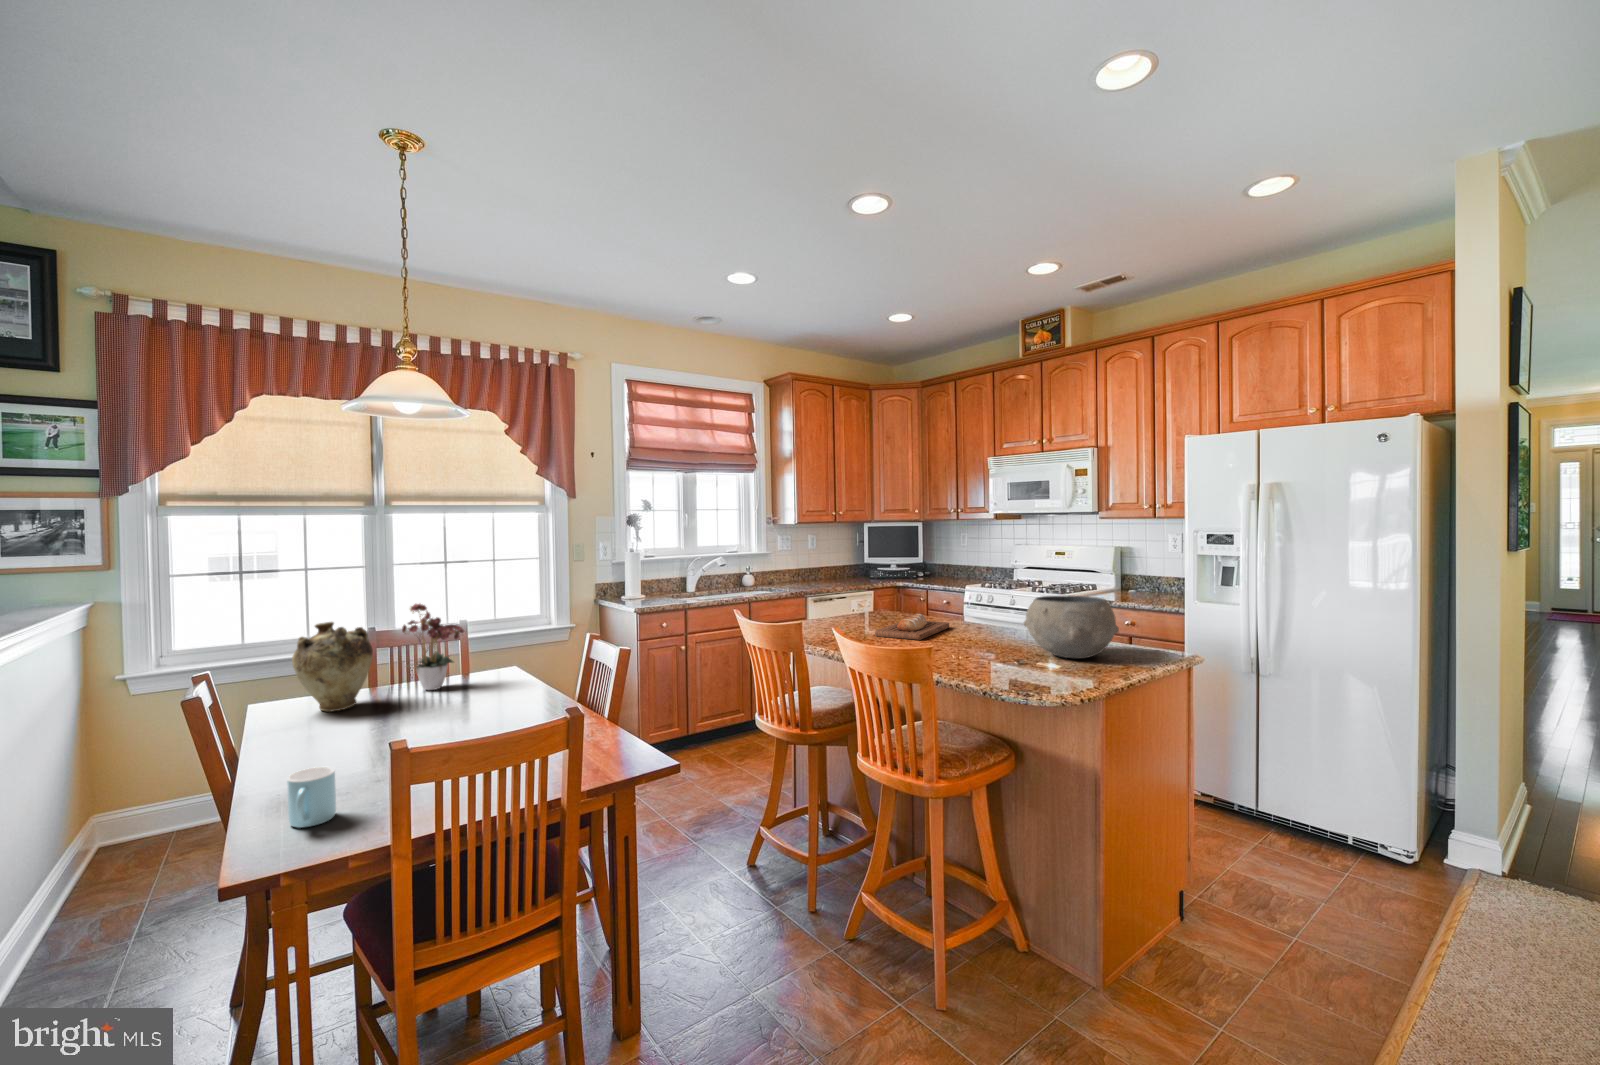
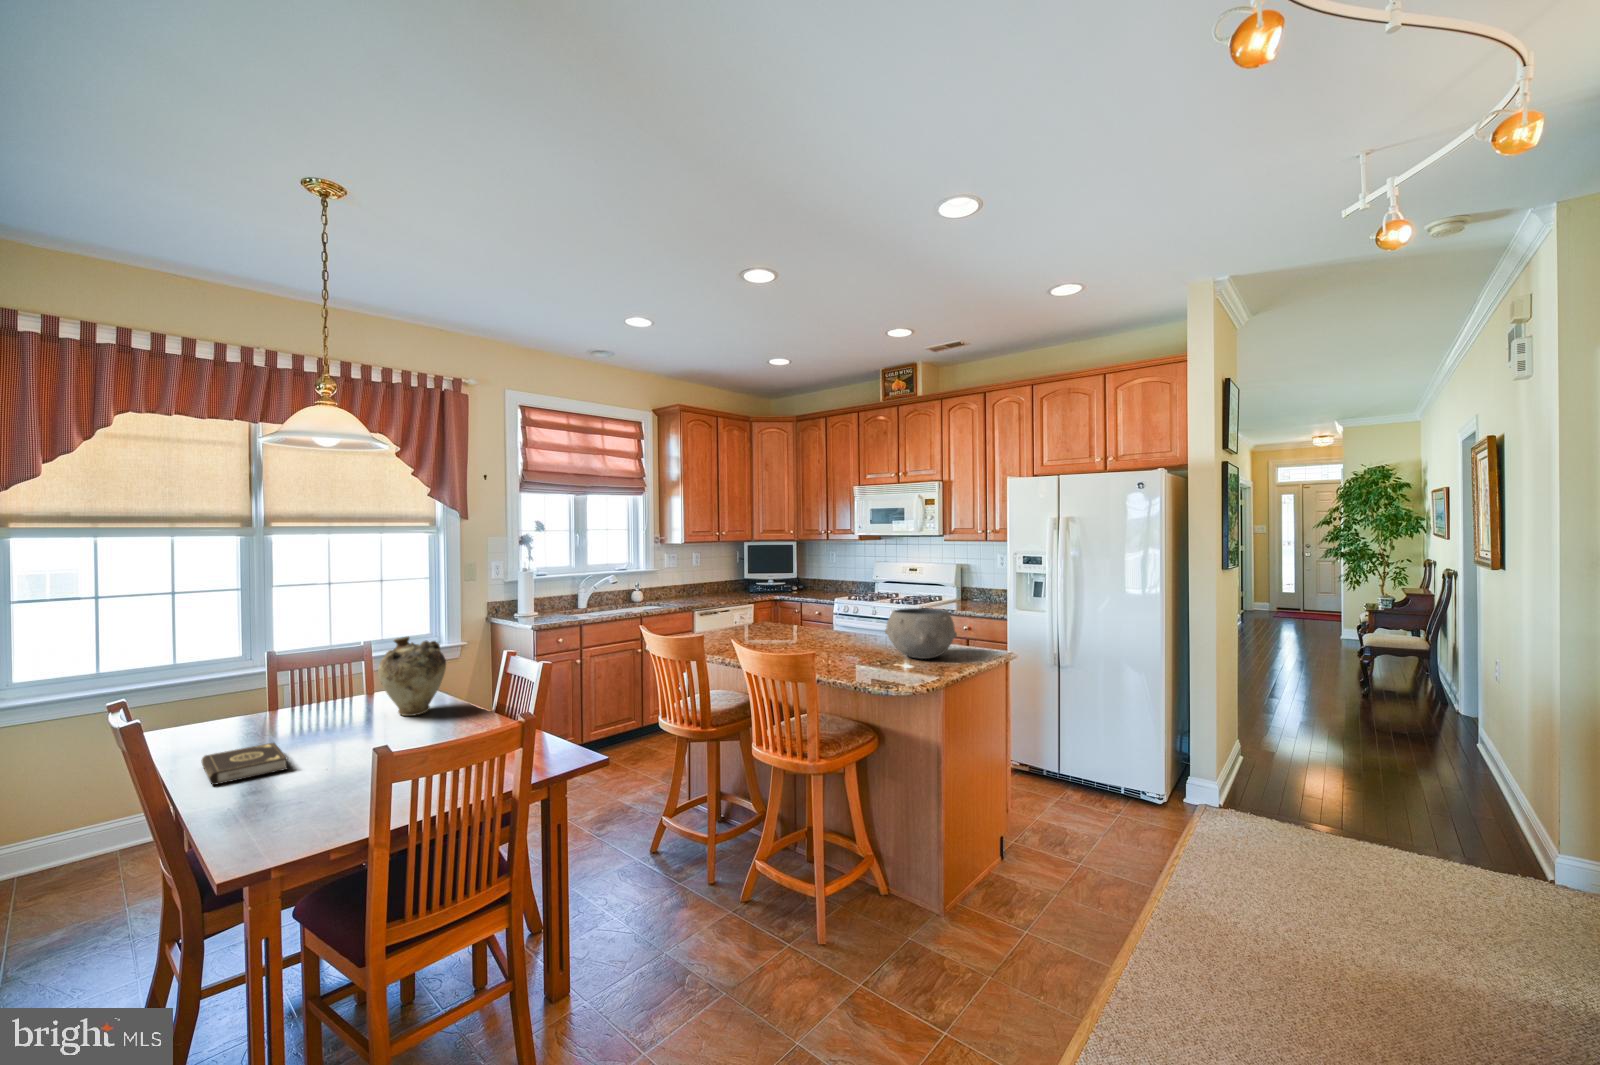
flower arrangement: present [402,604,464,690] -> none [308,622,380,709]
bread loaf: present [875,613,949,640] -> none [762,625,824,647]
vase: present [292,622,373,712] -> present [378,636,446,716]
book: none [270,724,350,768] -> present [201,743,287,785]
mug: present [287,767,336,828] -> none [259,776,303,831]

